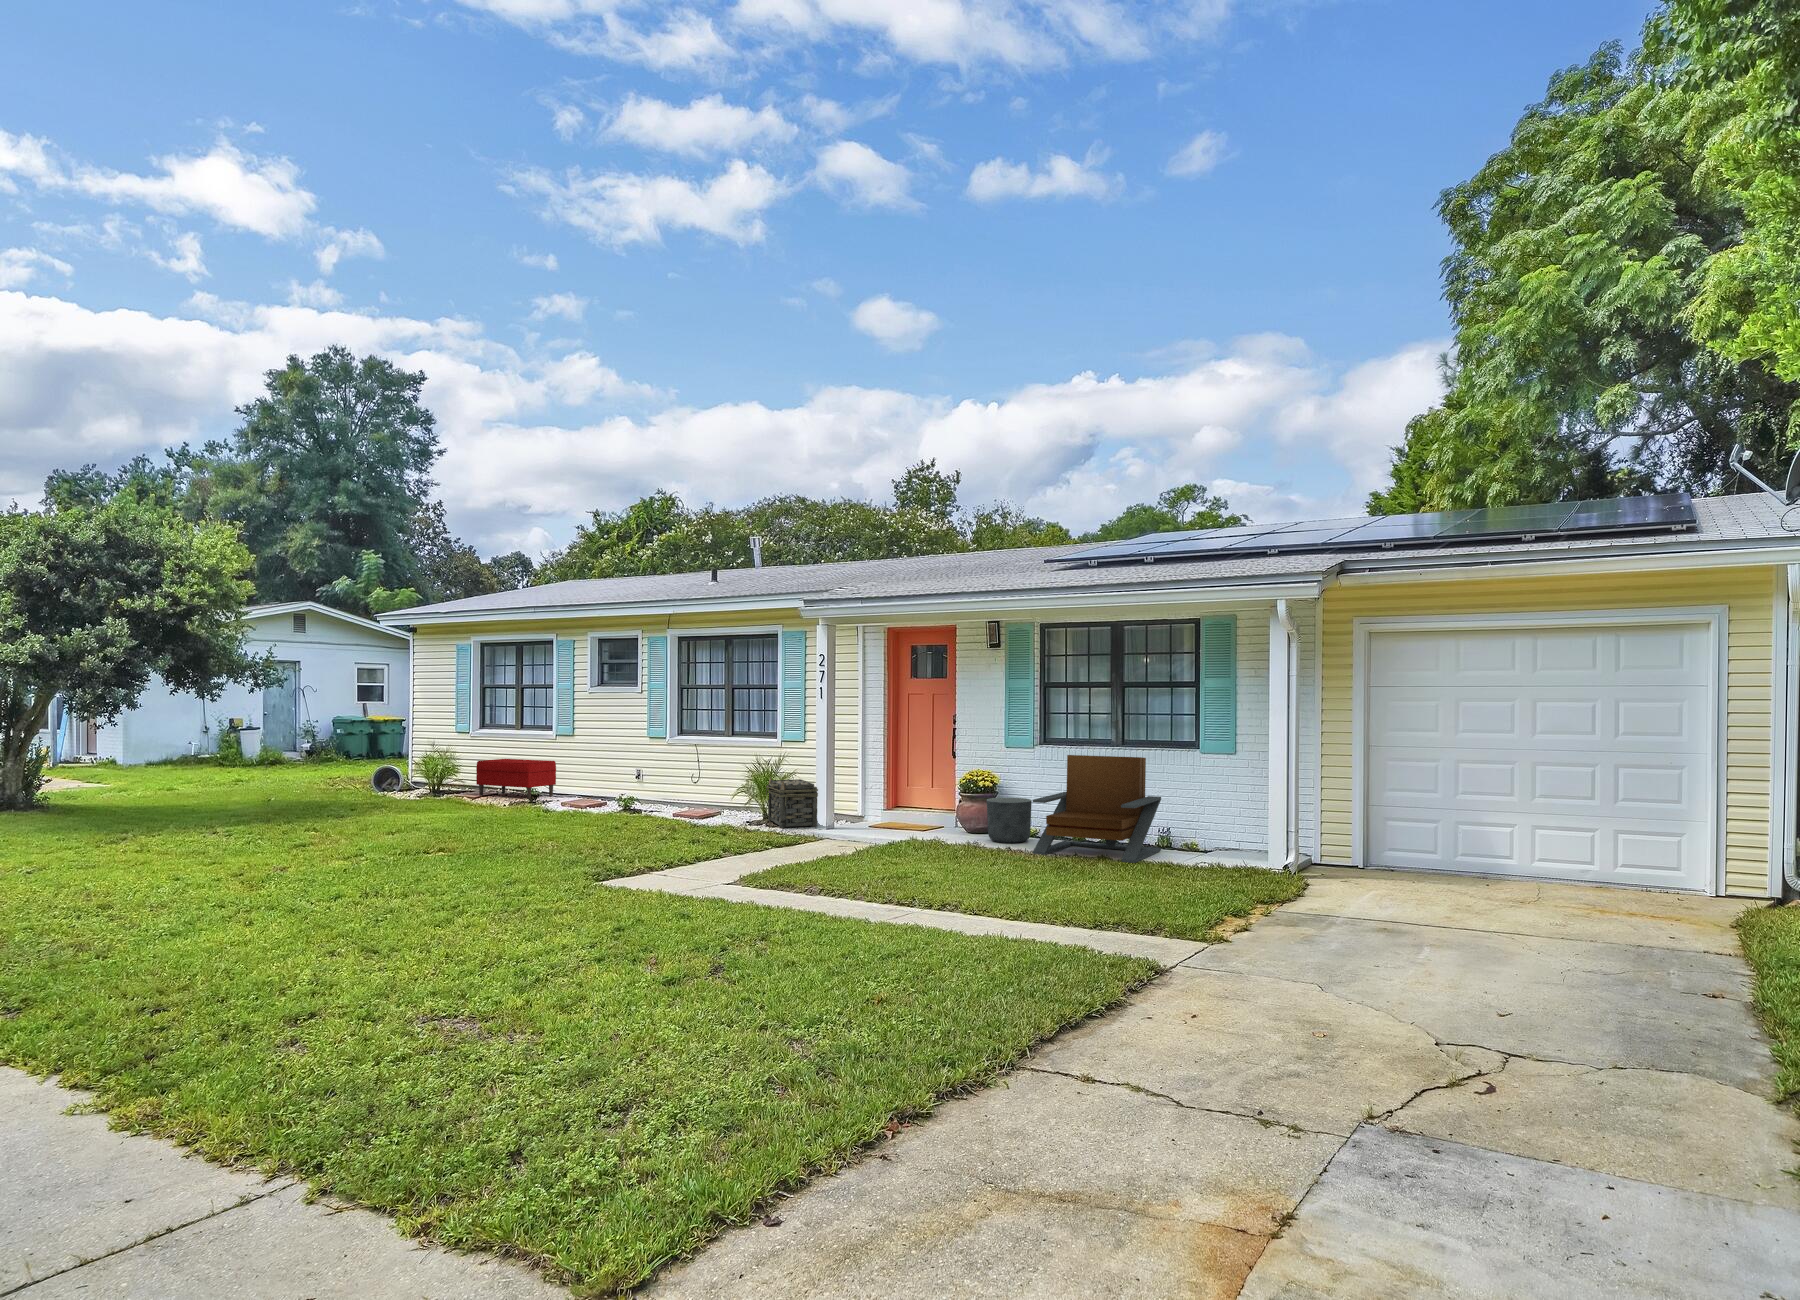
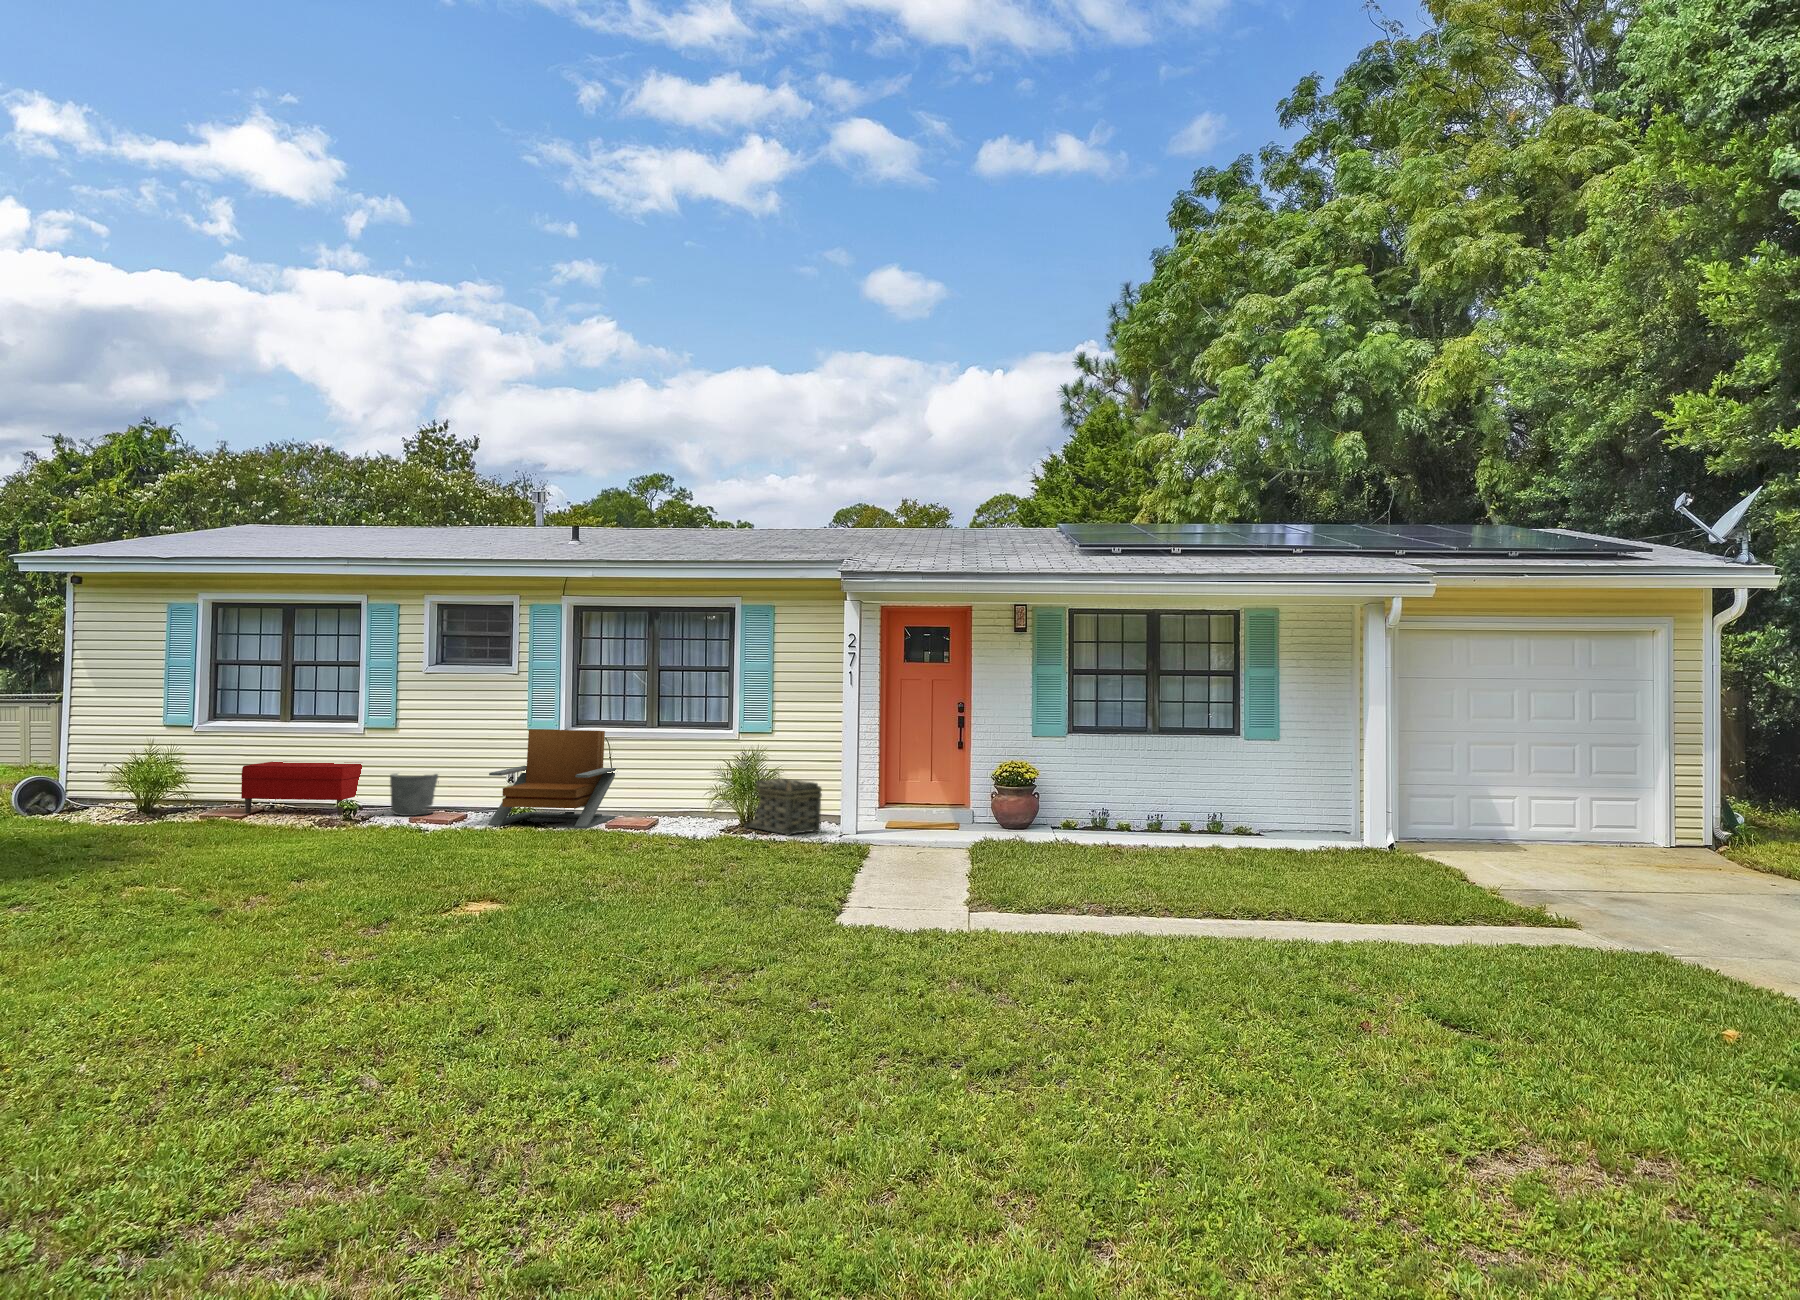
lounge chair: present [1033,755,1161,863] -> present [488,729,617,829]
planter: present [987,798,1032,843] -> present [390,773,438,816]

